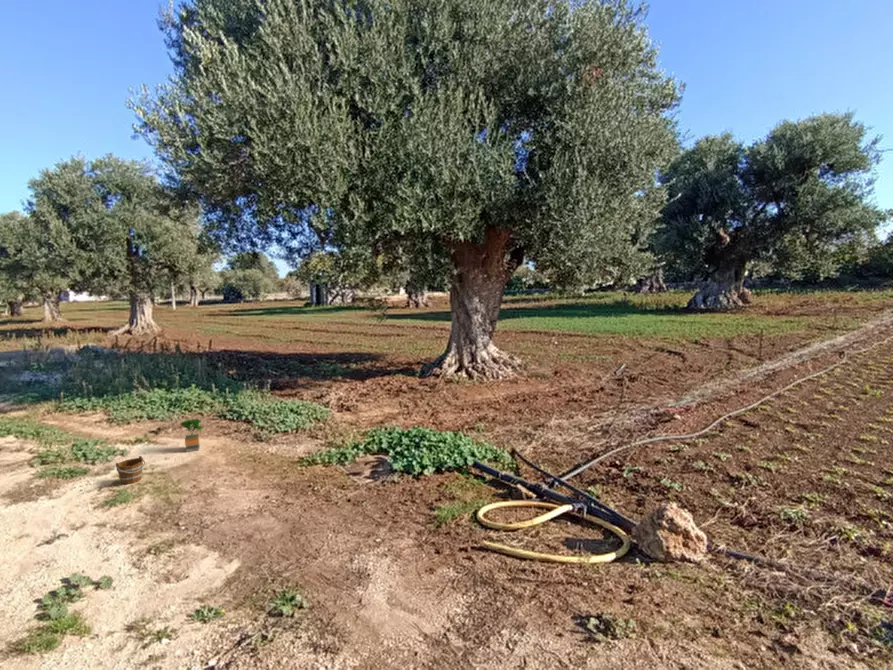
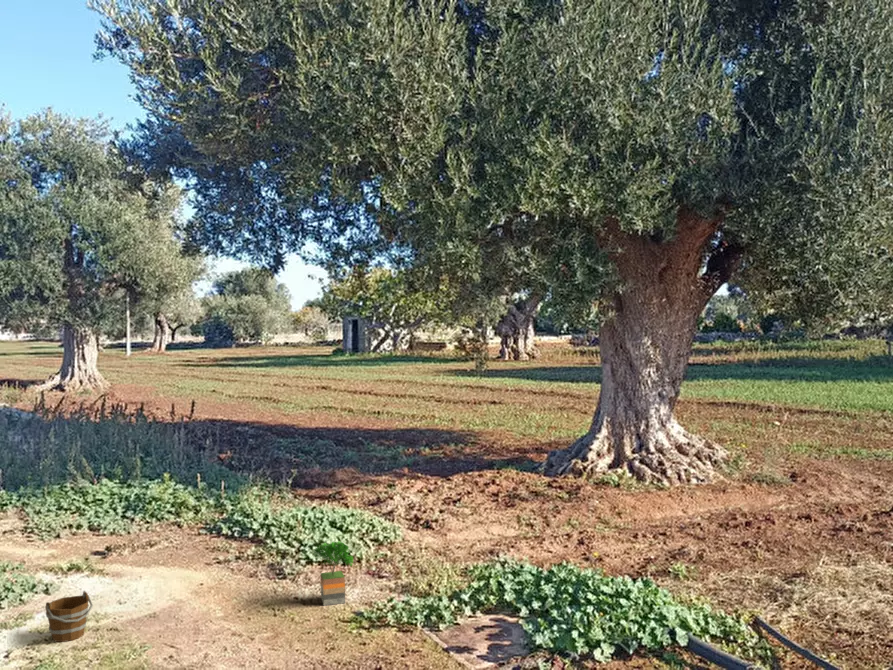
potted tree: present [180,419,203,452] -> present [314,542,353,606]

